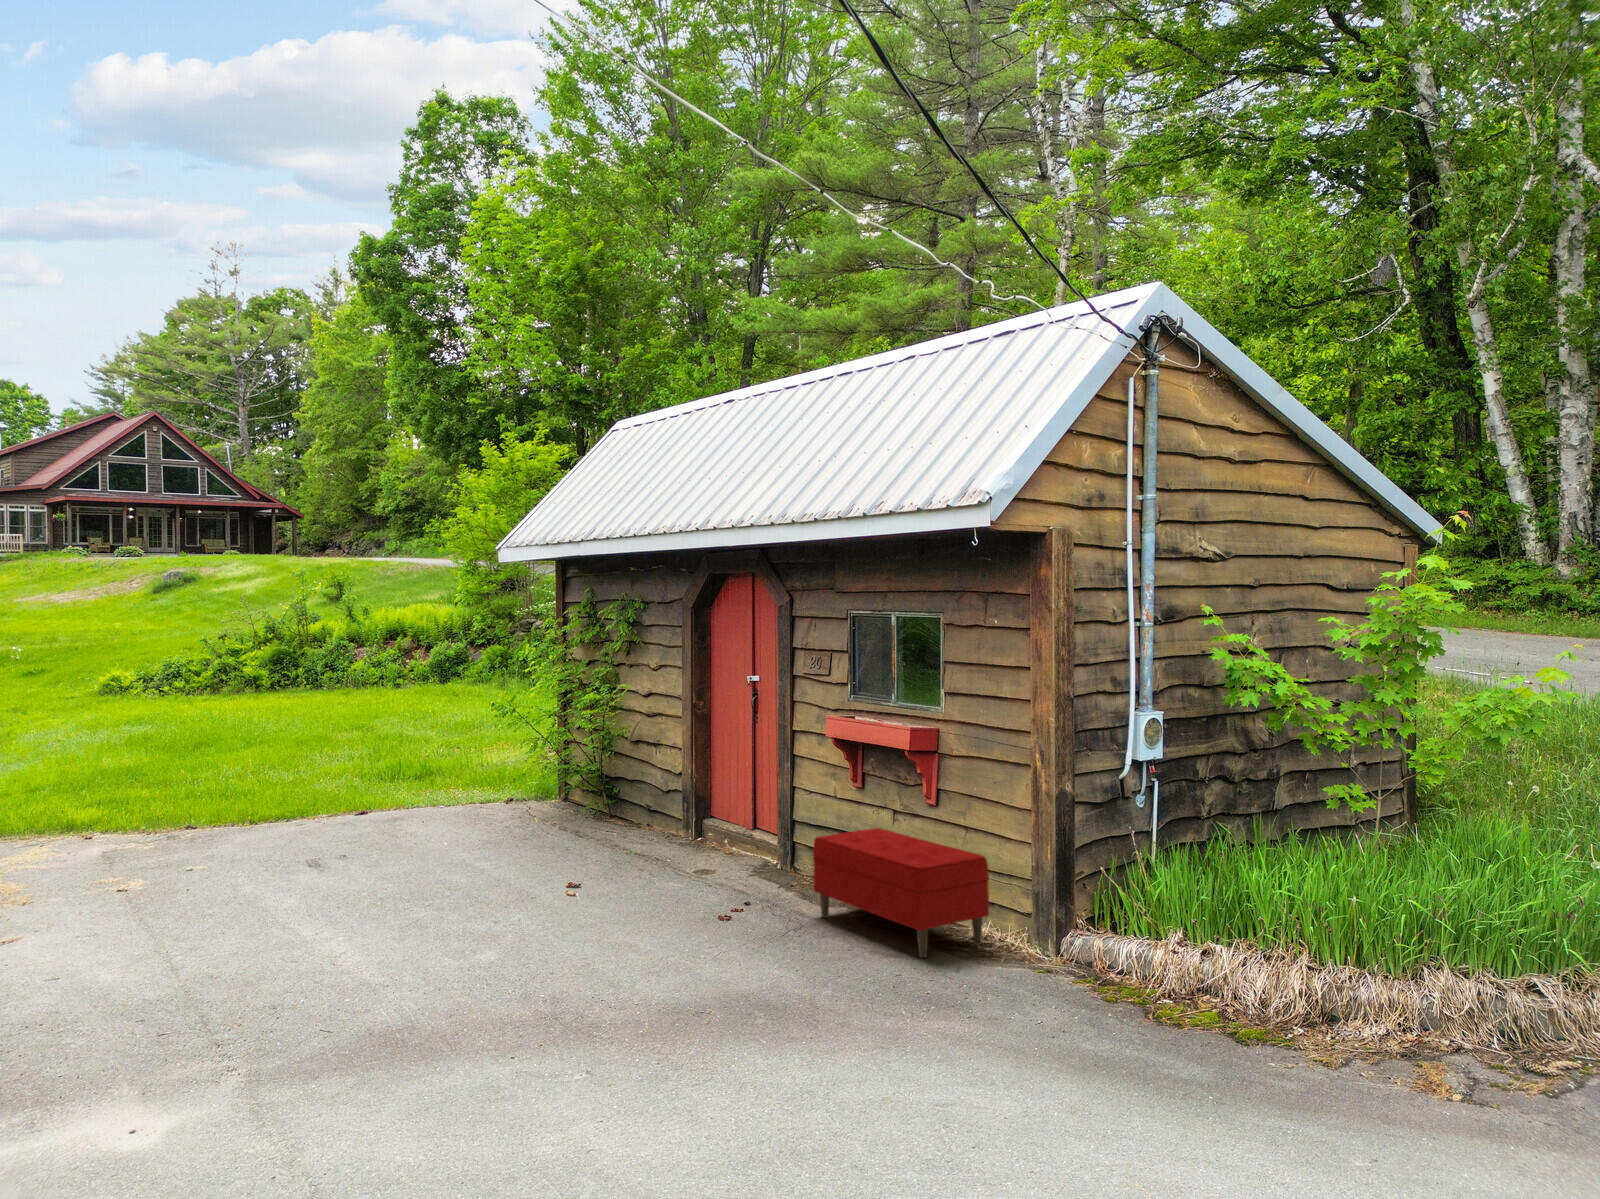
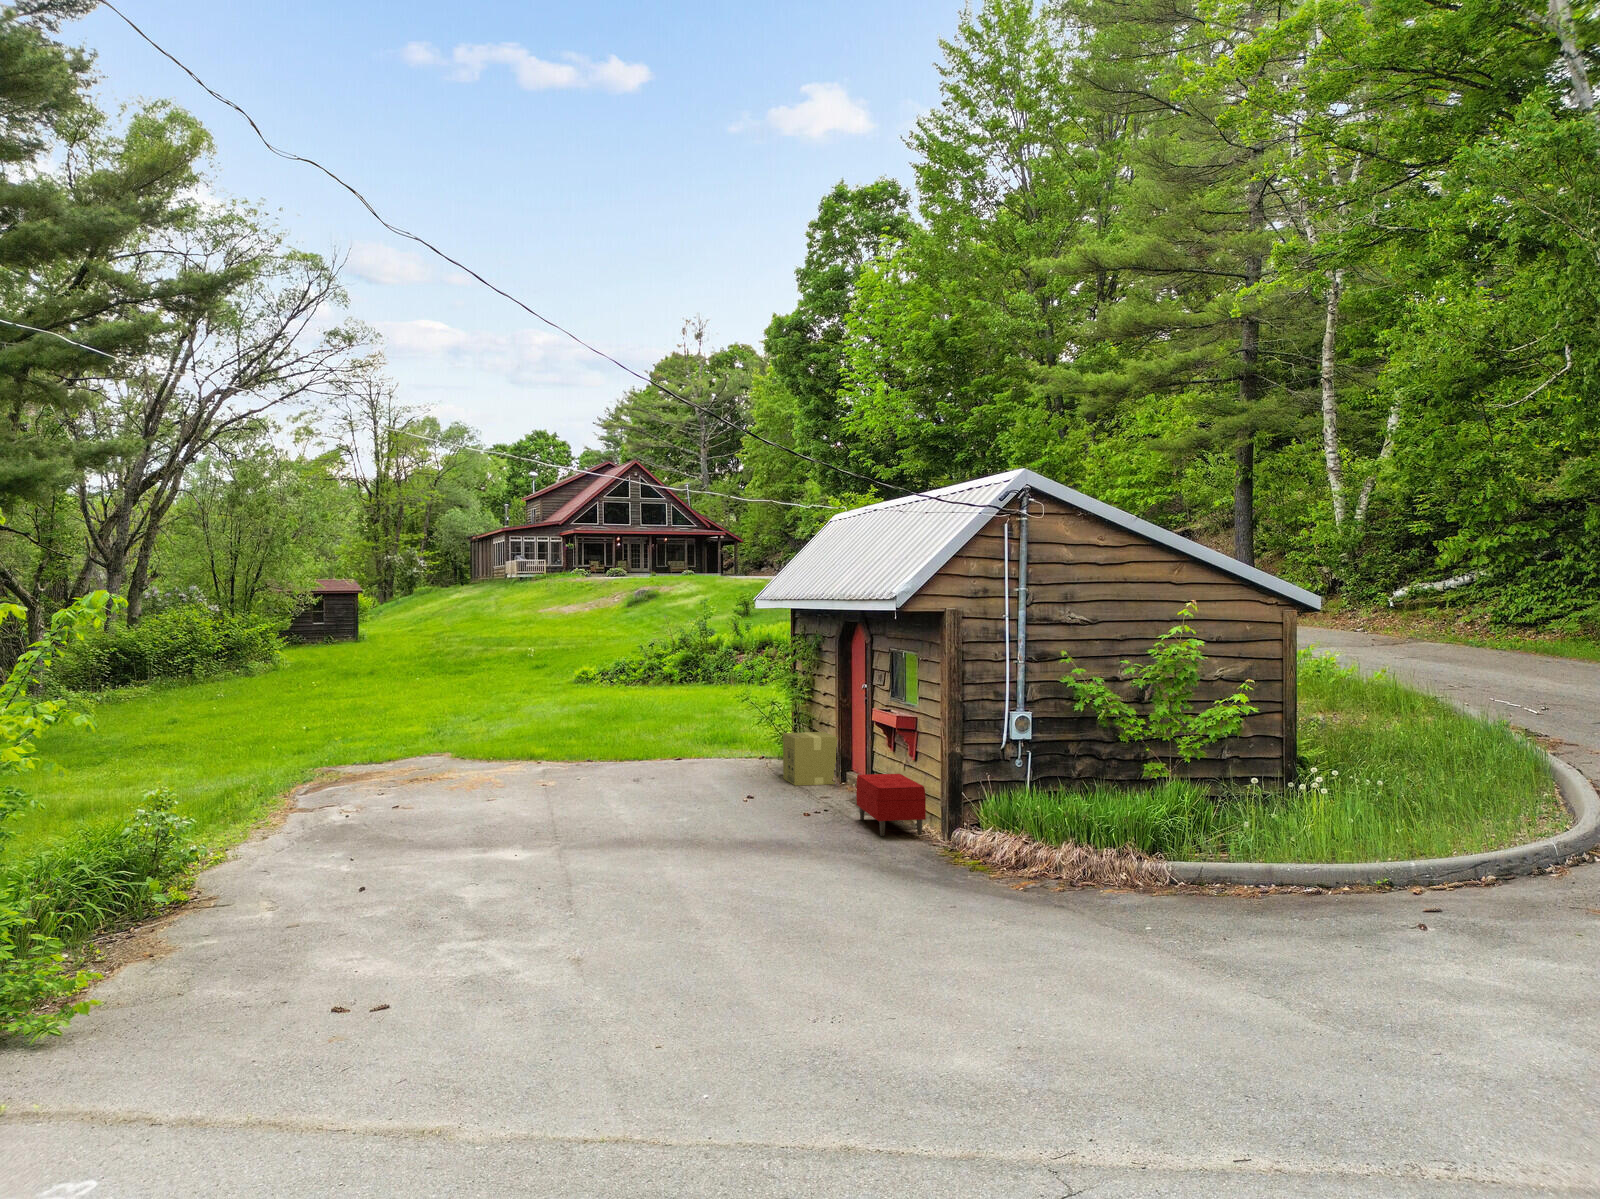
cardboard box: none [567,753,675,848] -> present [783,732,837,786]

